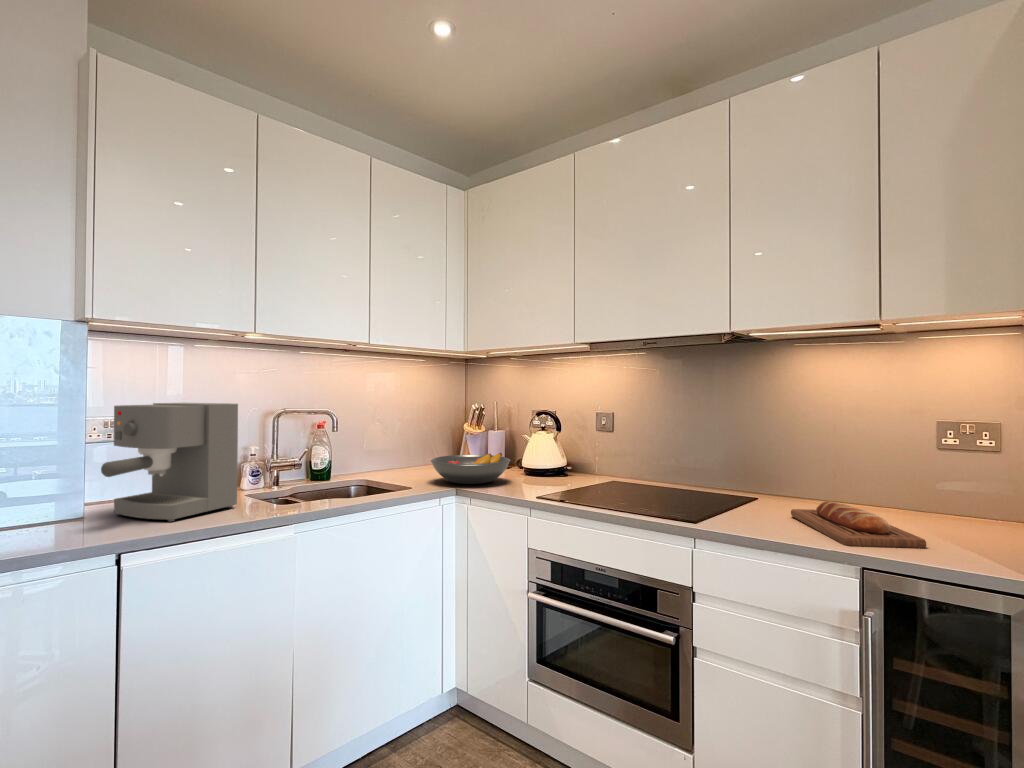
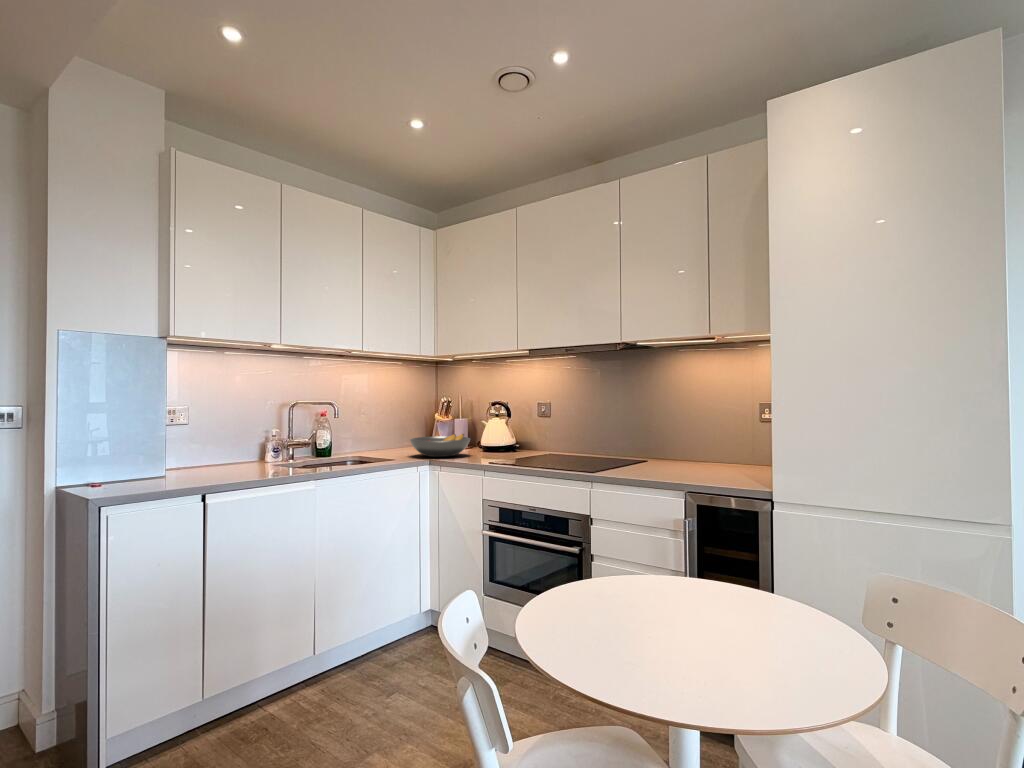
coffee maker: present [101,403,238,522] -> none [185,395,271,477]
bread loaf: present [791,501,926,548] -> none [661,456,729,480]

